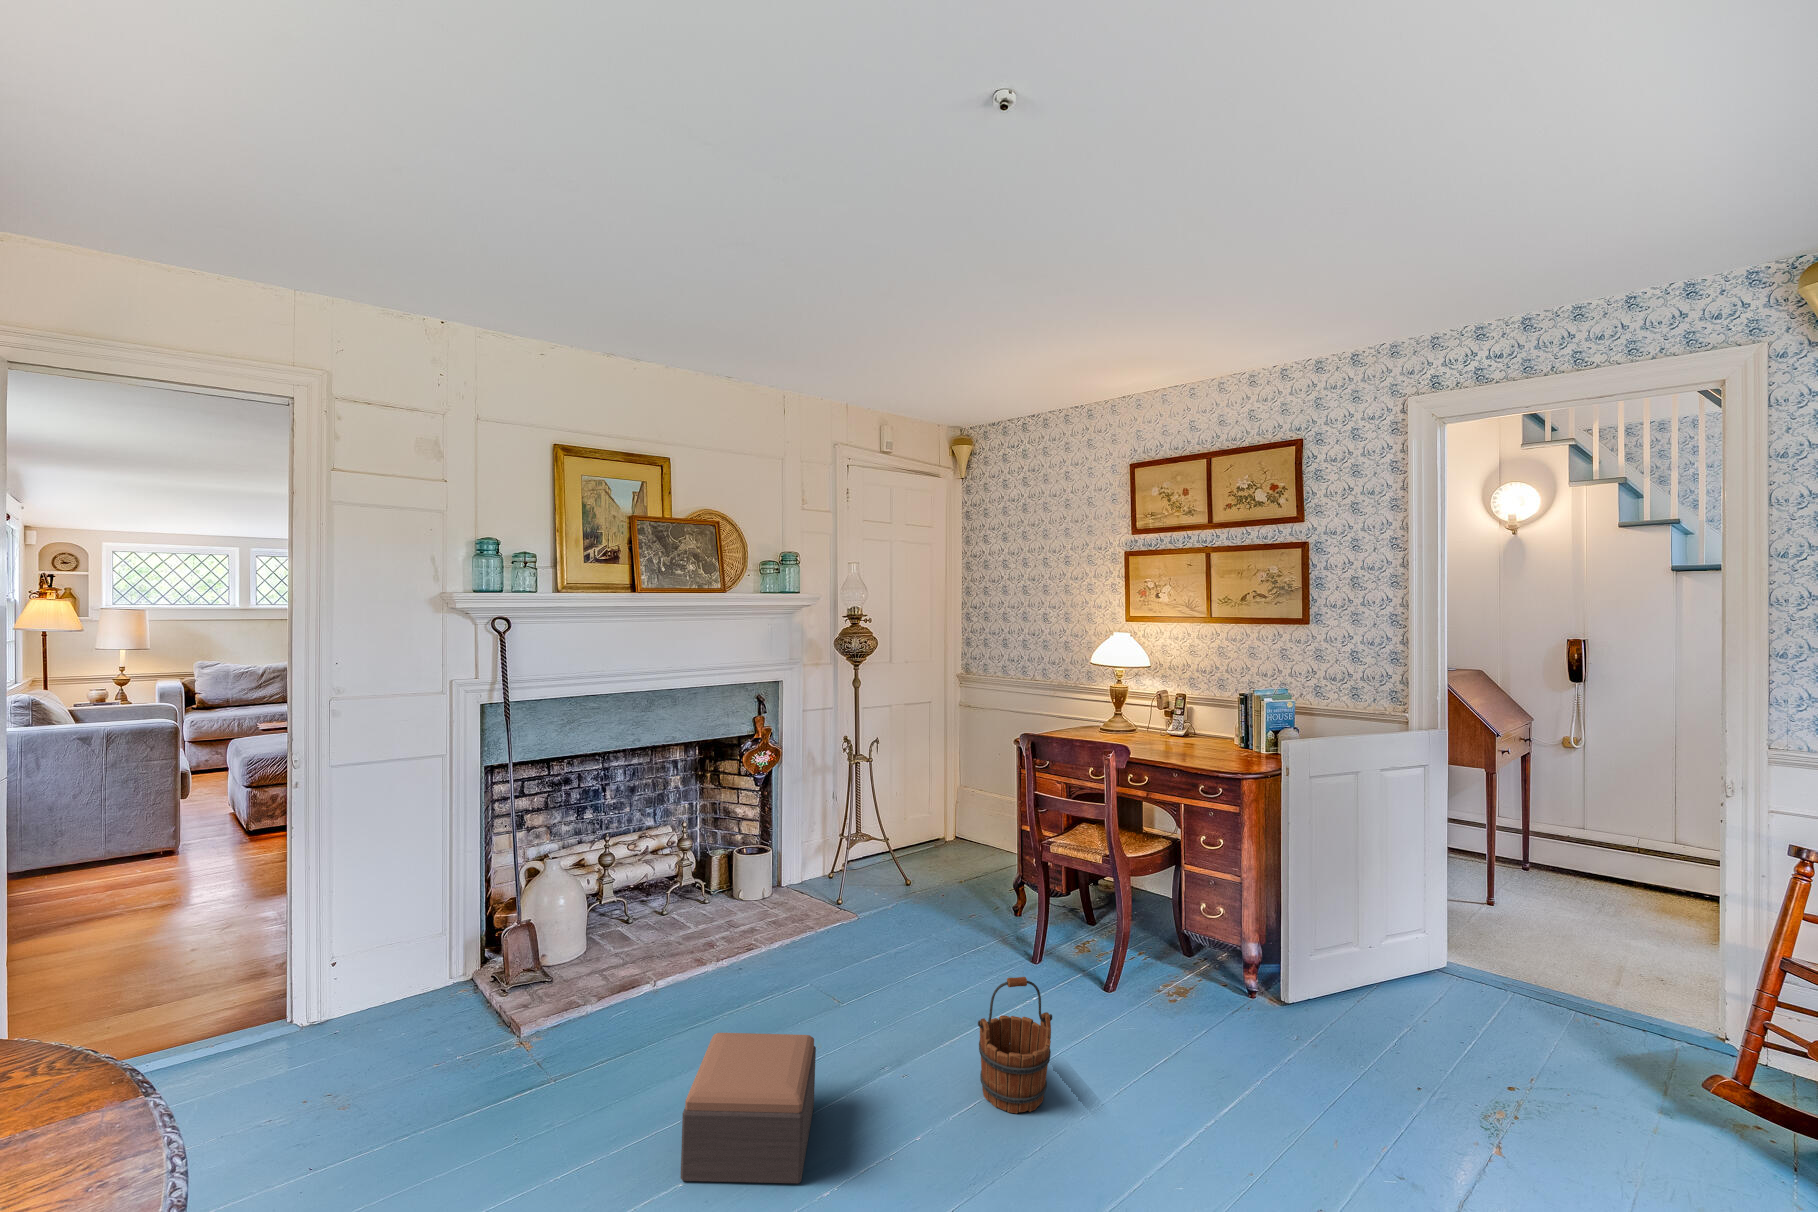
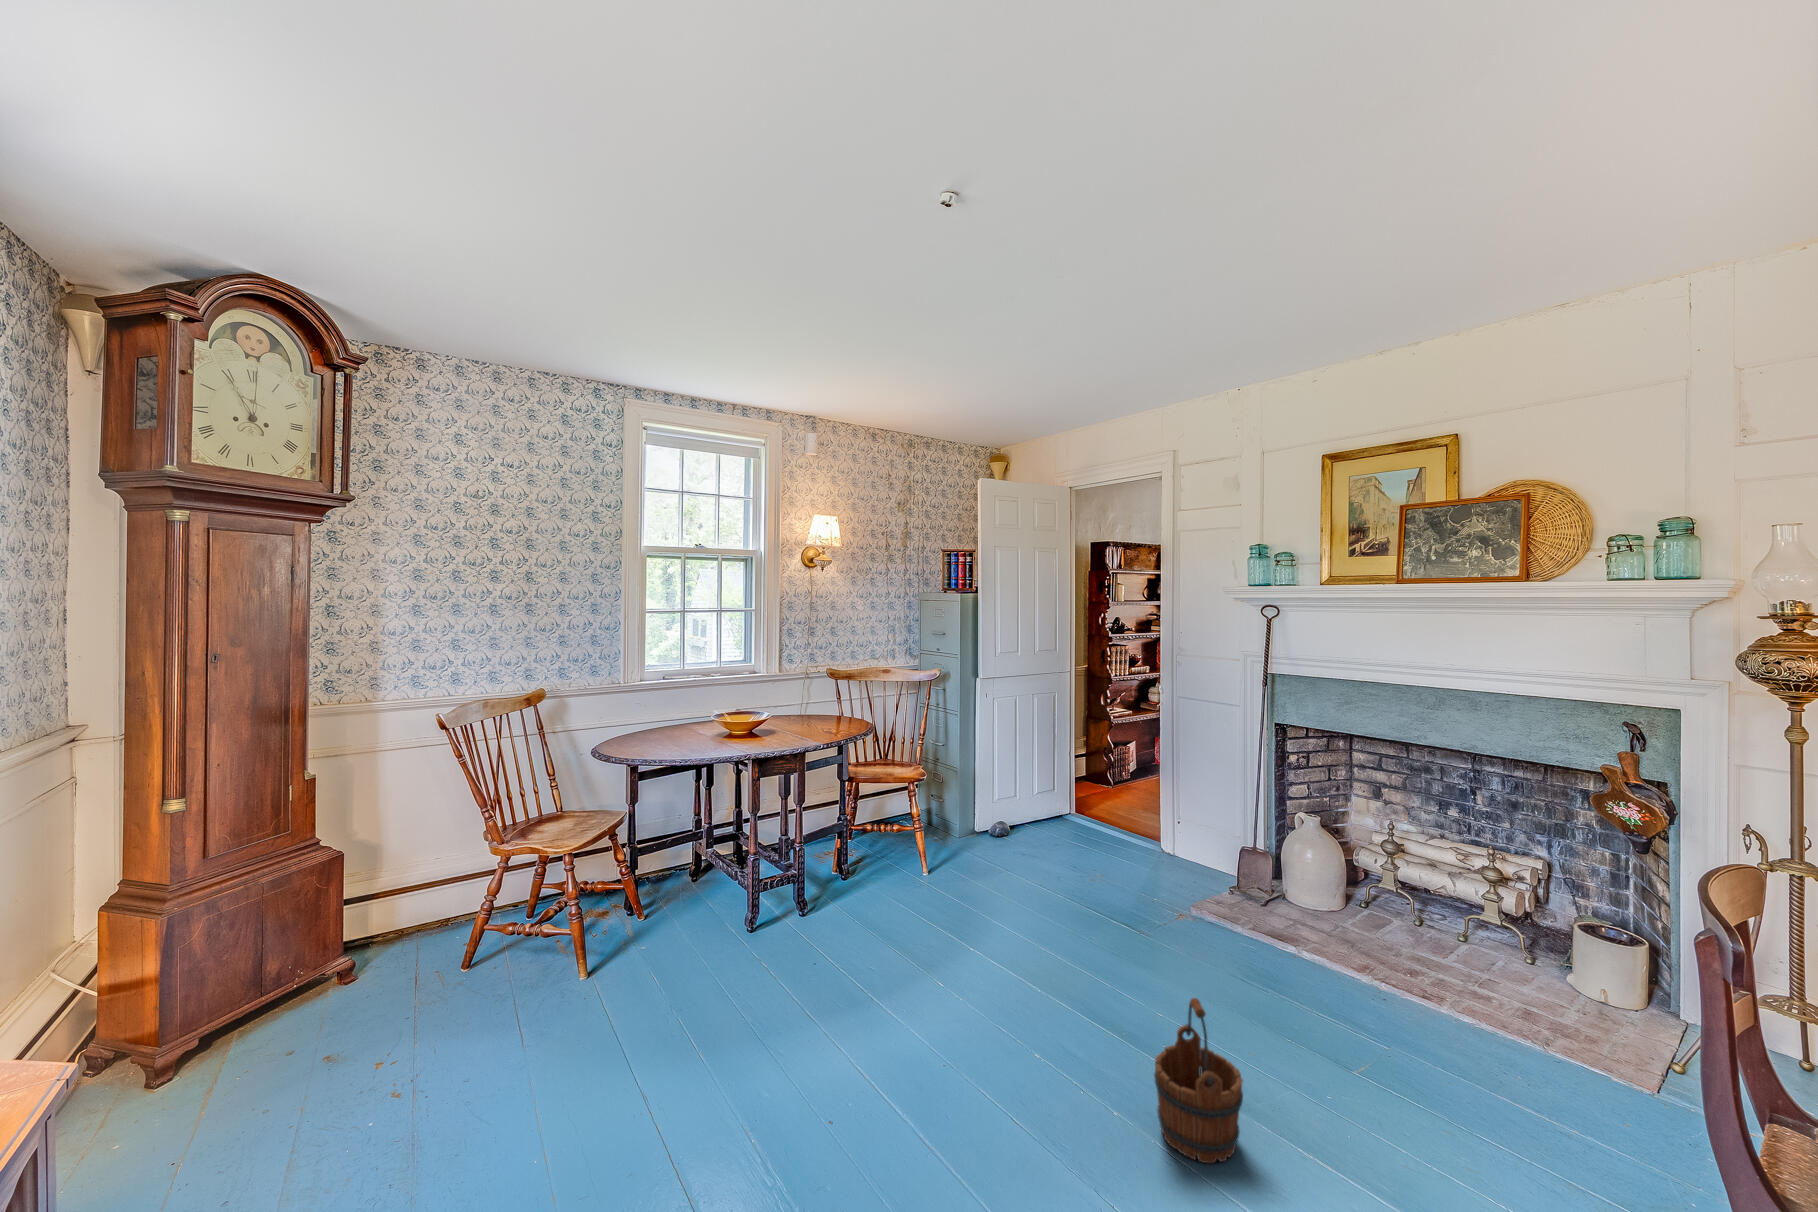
footstool: present [681,1033,816,1184] -> none [1069,902,1159,1006]

